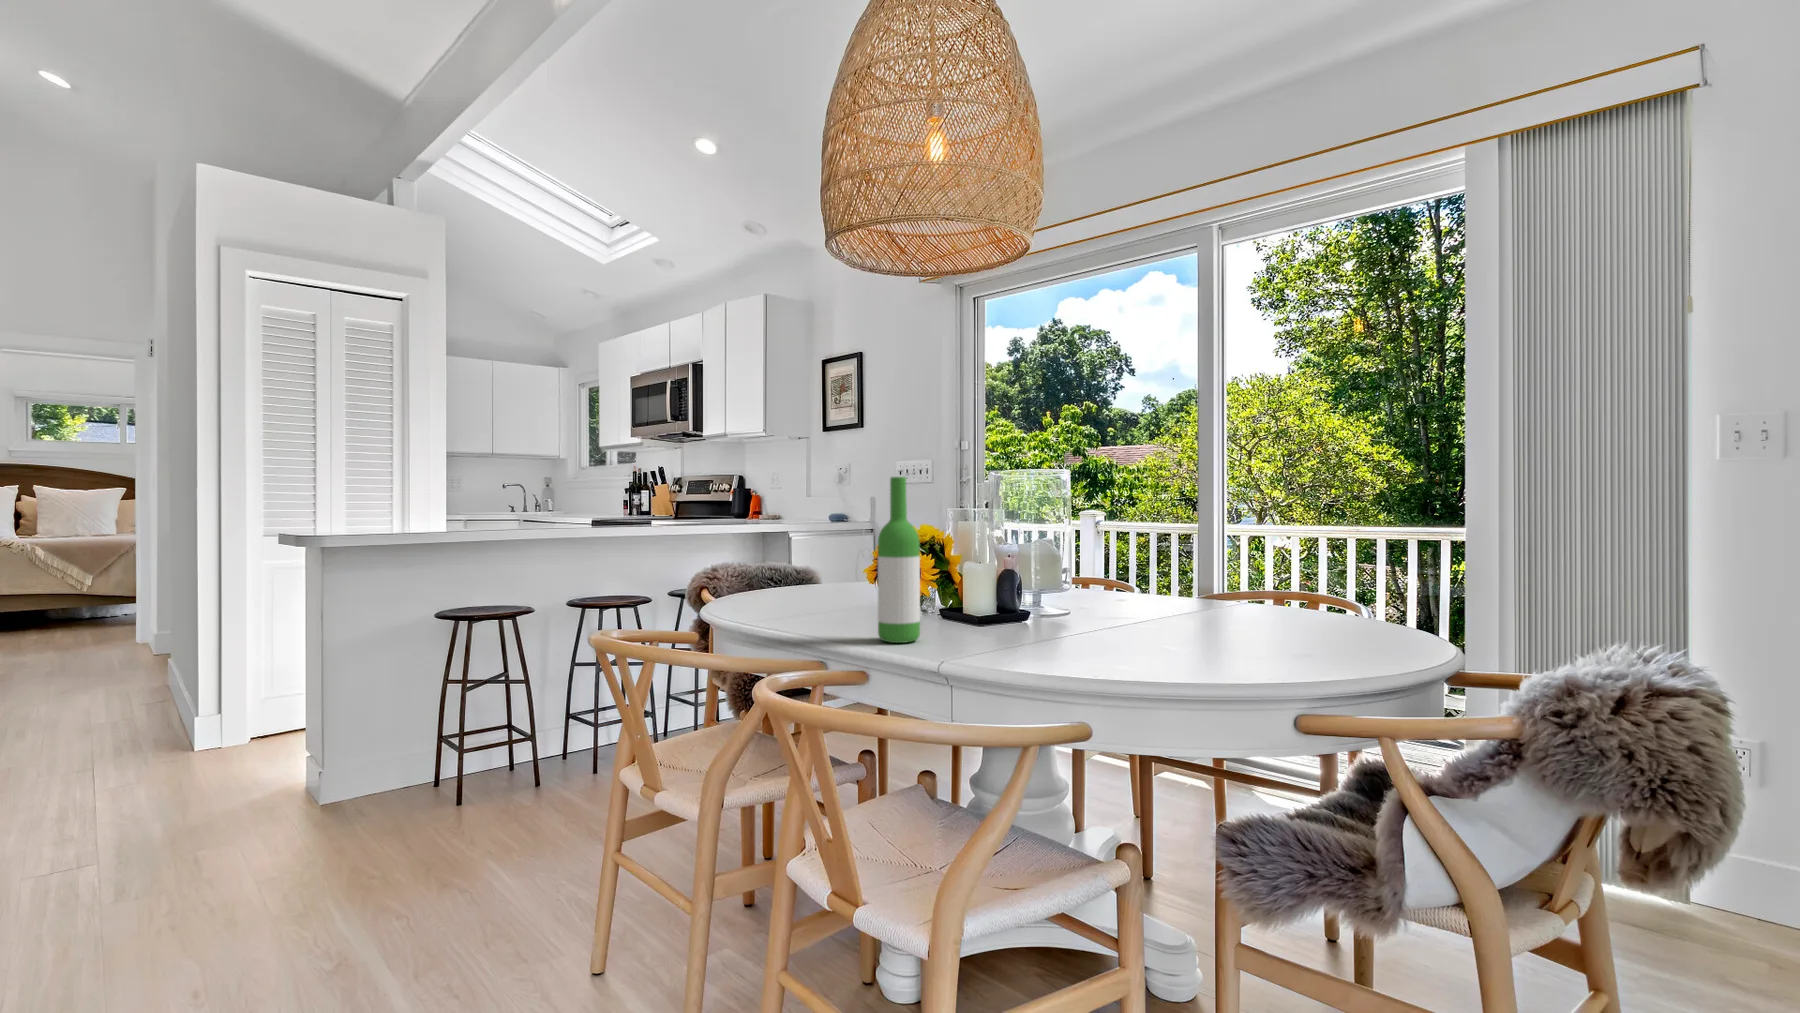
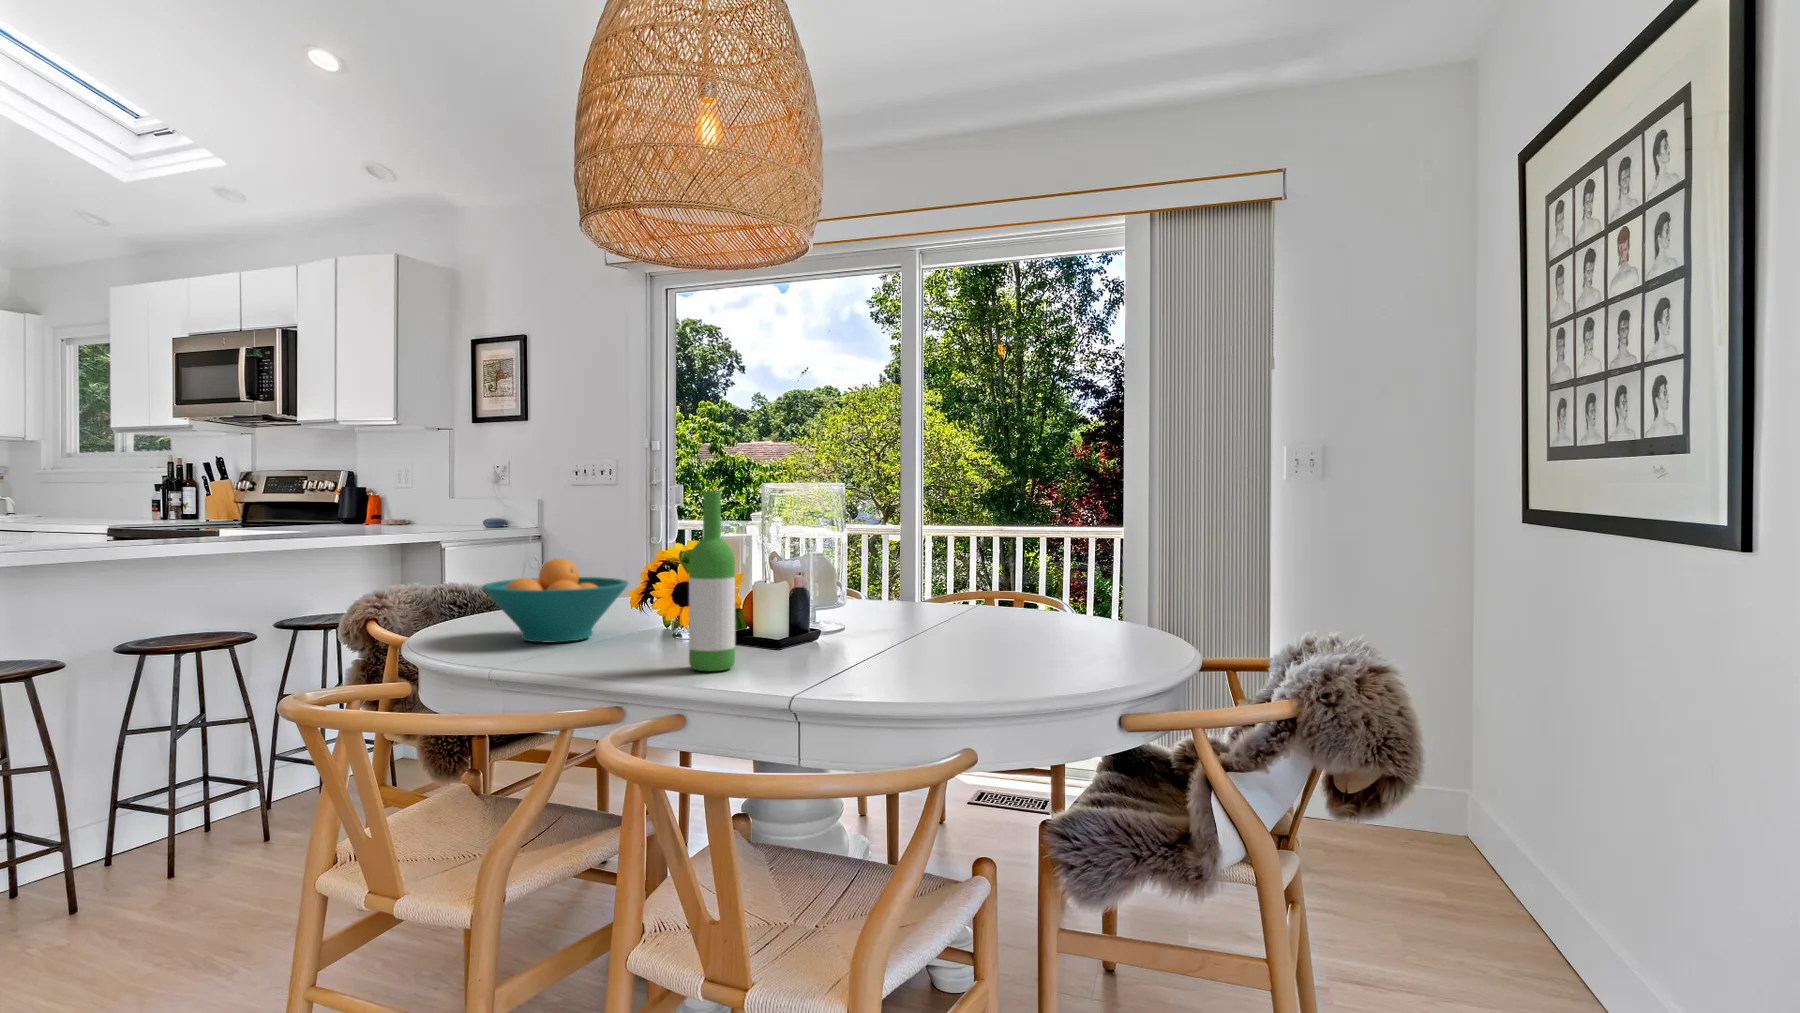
fruit bowl: none [745,539,866,612] -> present [482,558,628,642]

